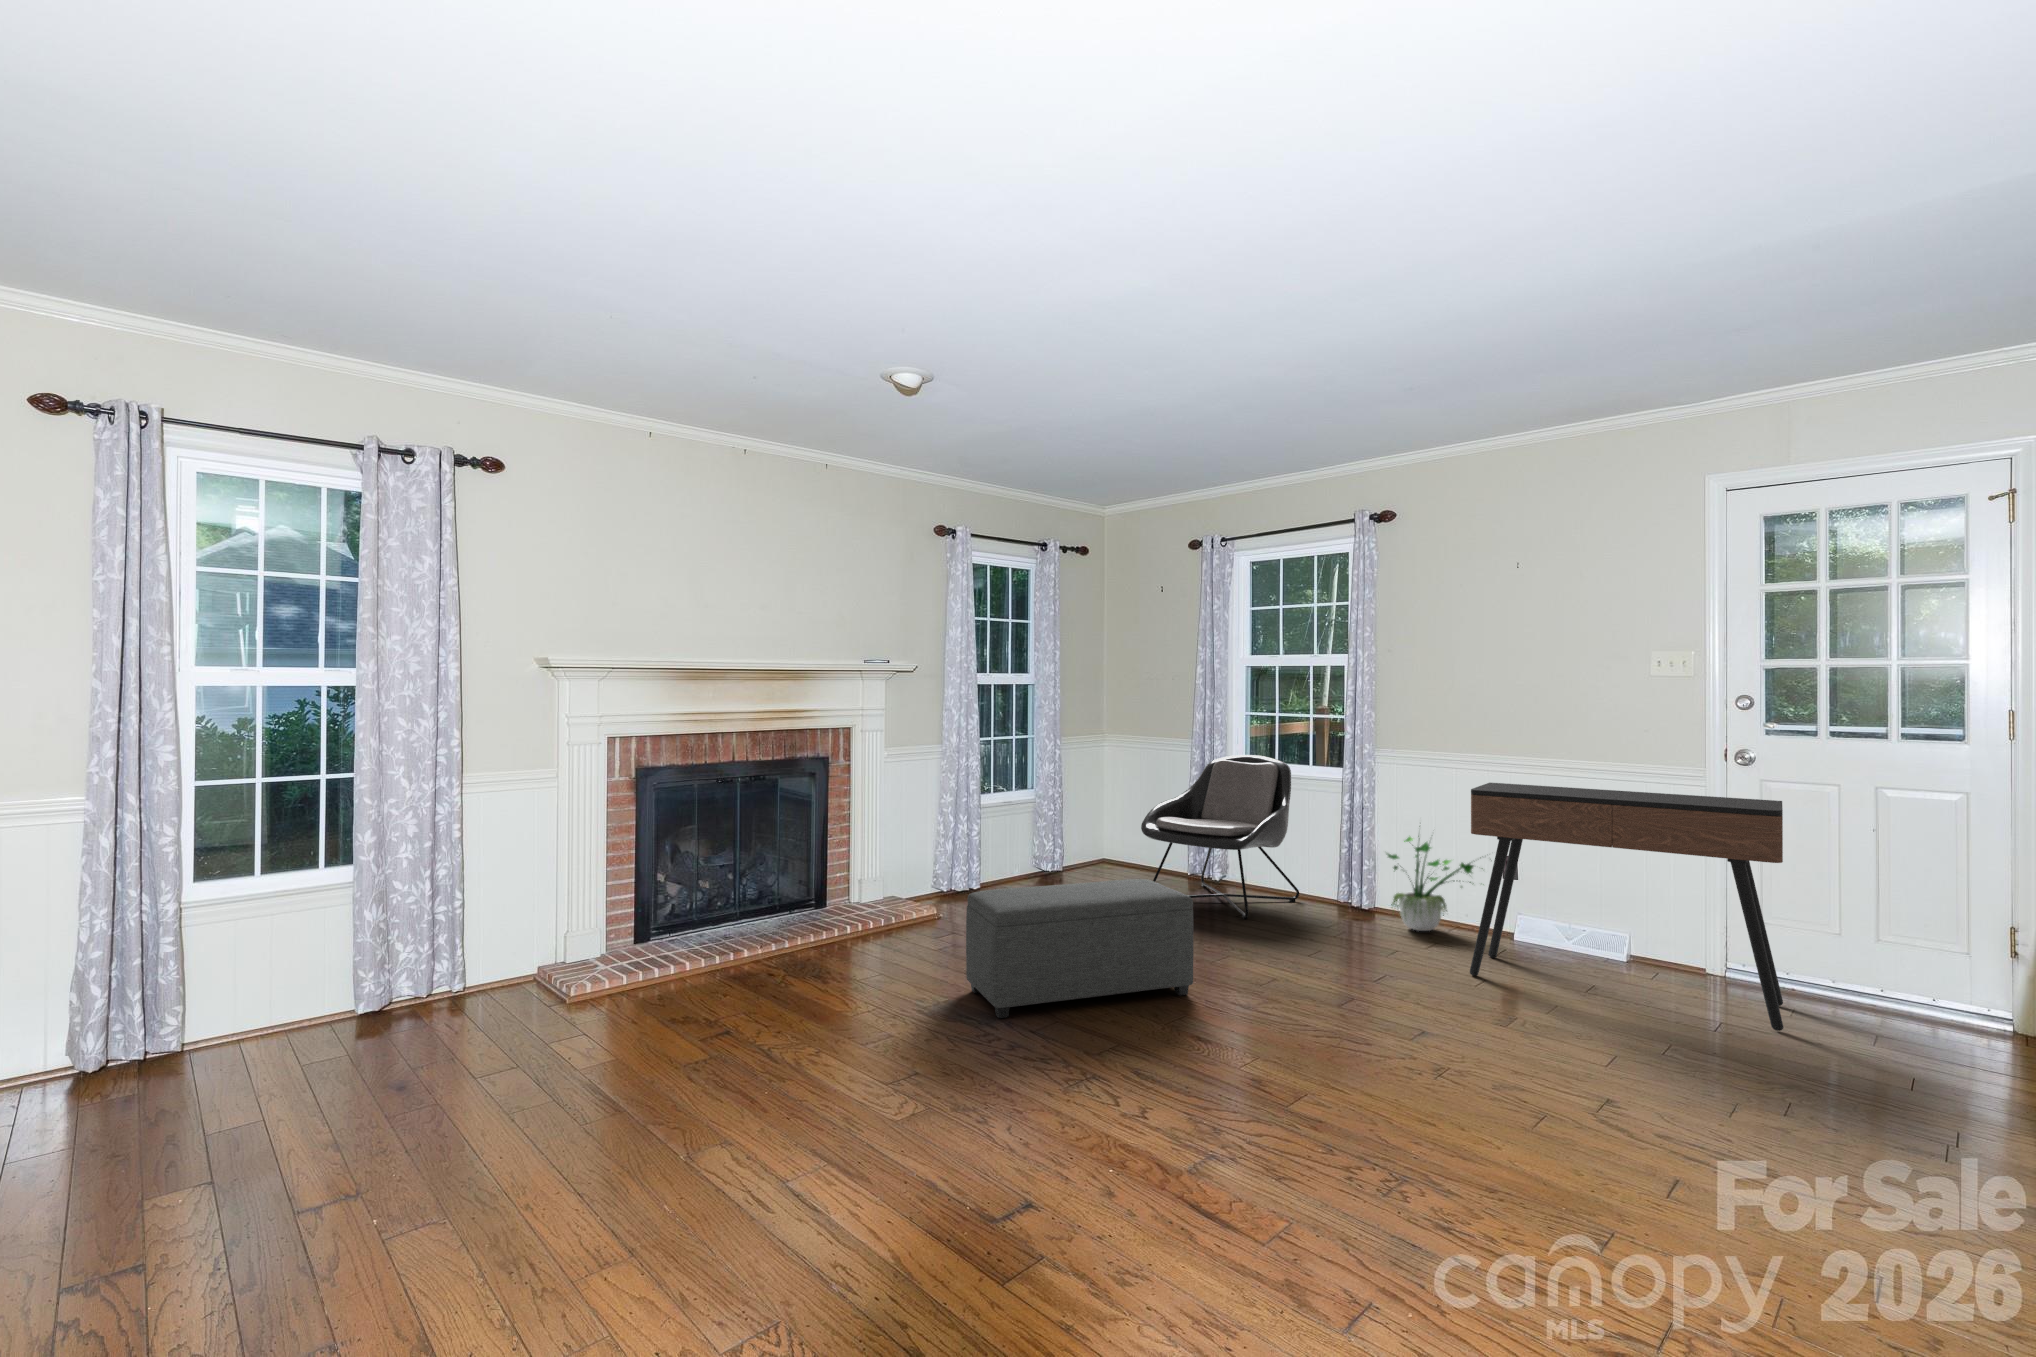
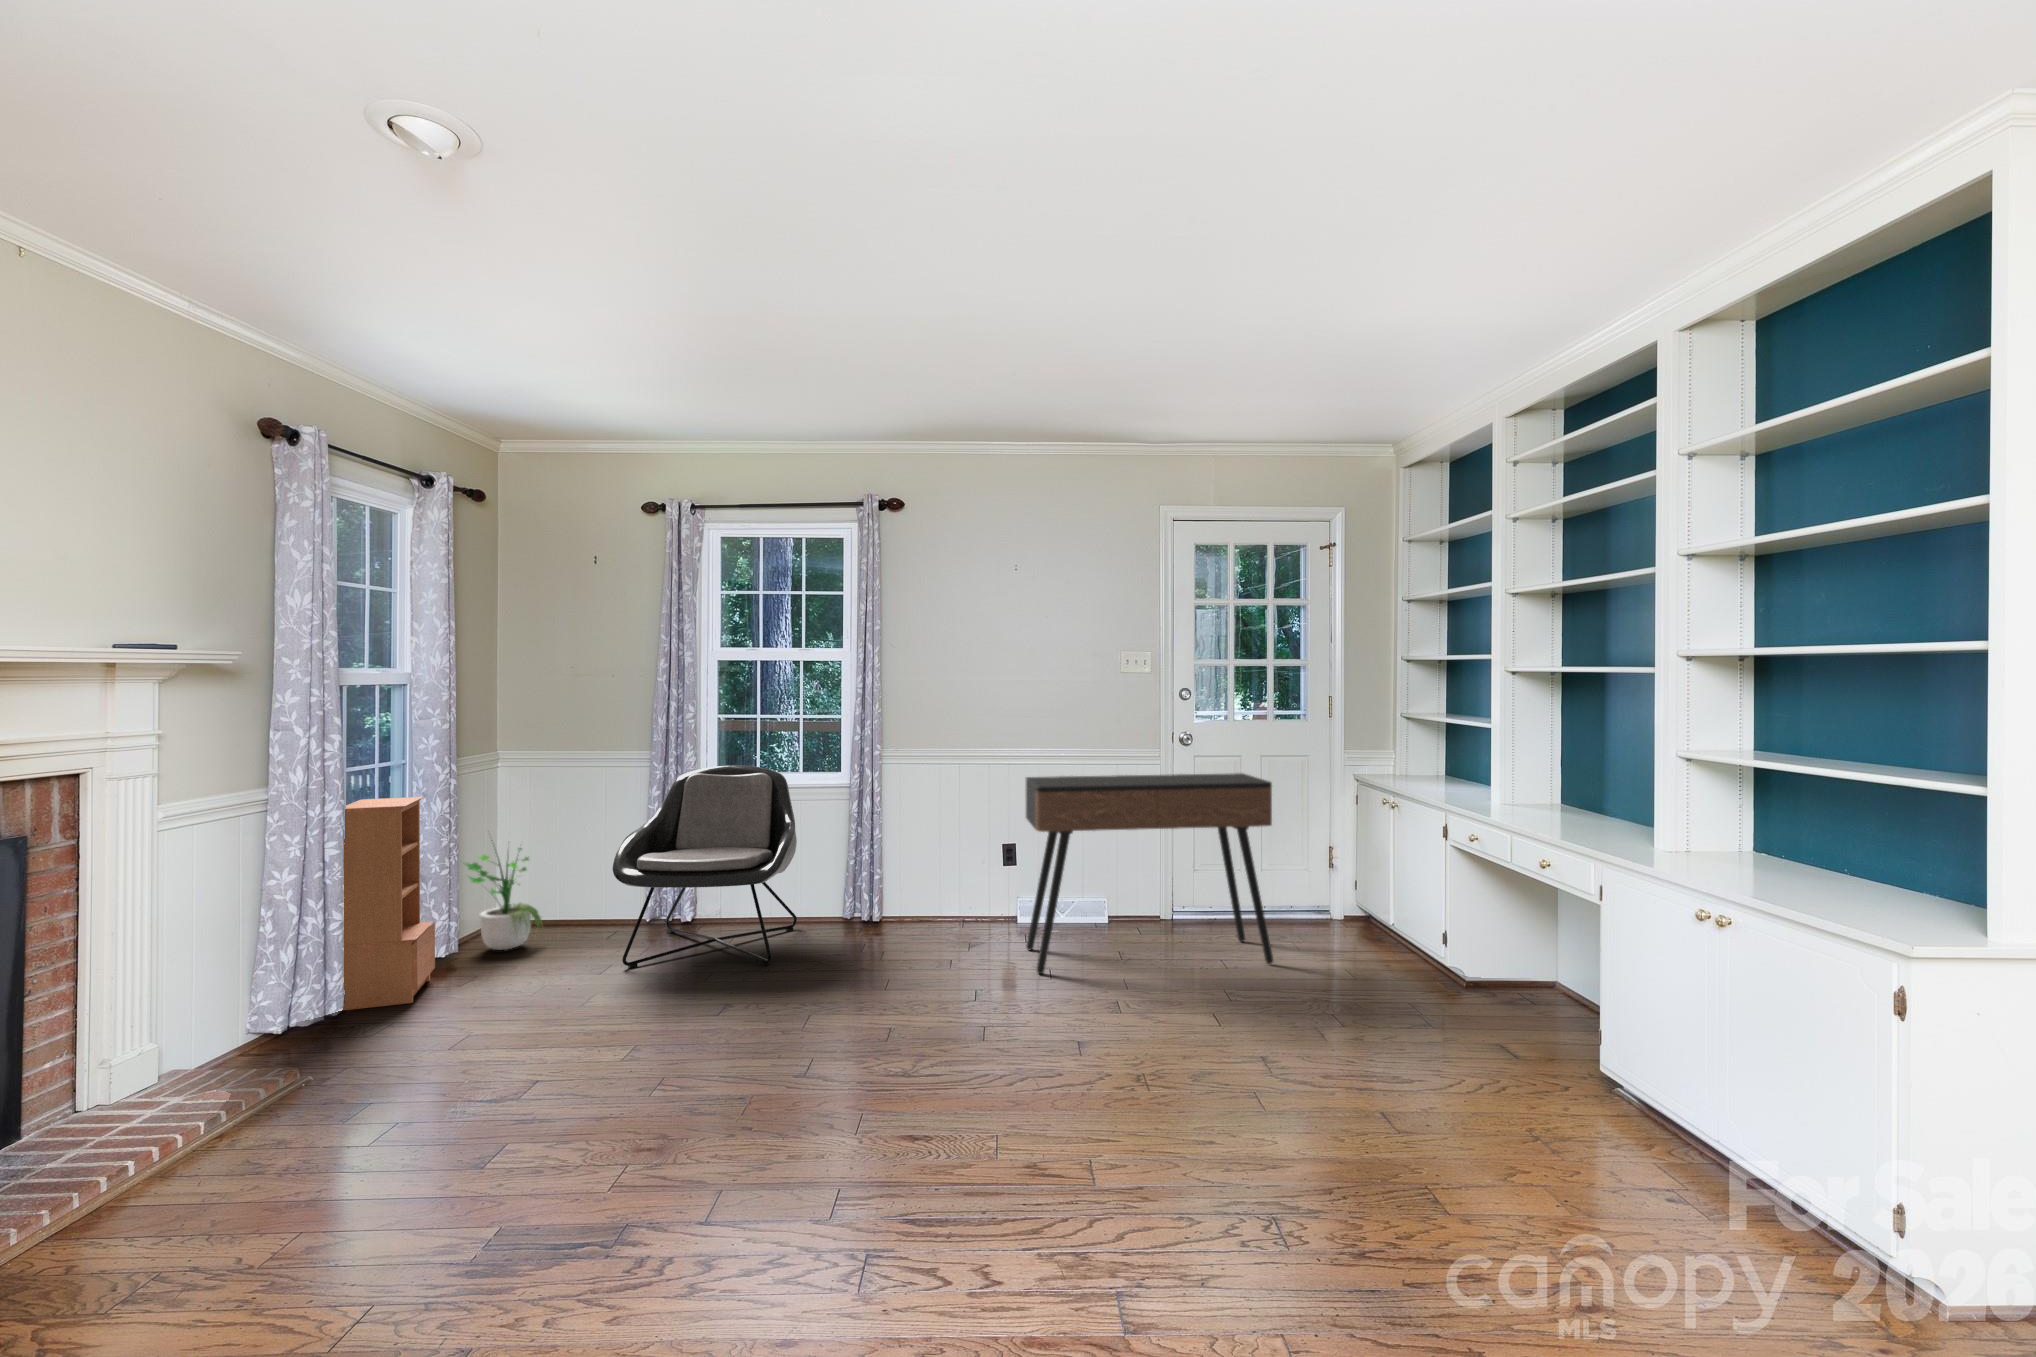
bookcase: none [982,758,1040,894] -> present [343,797,435,1010]
potted plant: present [1387,836,1483,931] -> present [463,848,544,950]
ottoman: present [966,879,1193,1018] -> none [491,949,825,1236]

